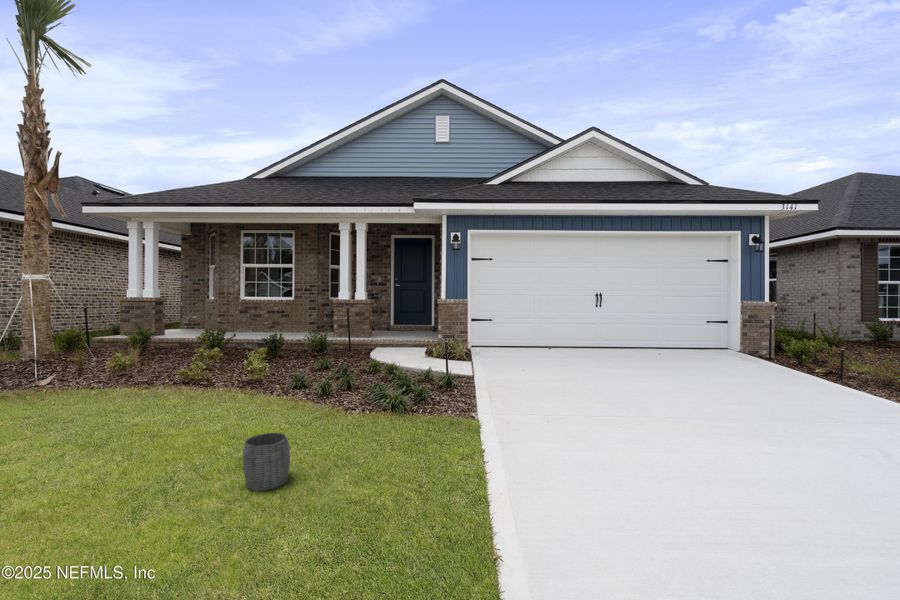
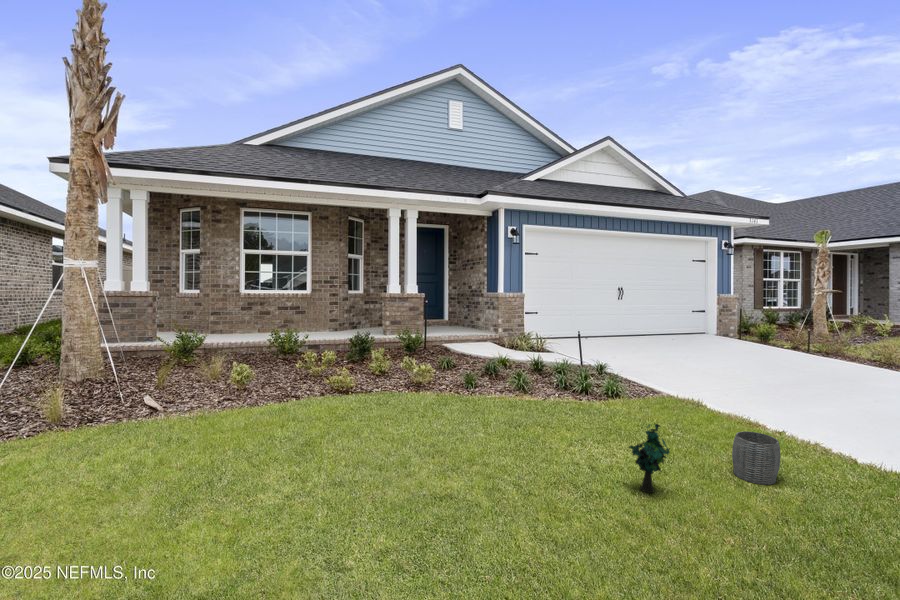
decorative plant: none [124,410,168,477] -> present [629,424,670,493]

